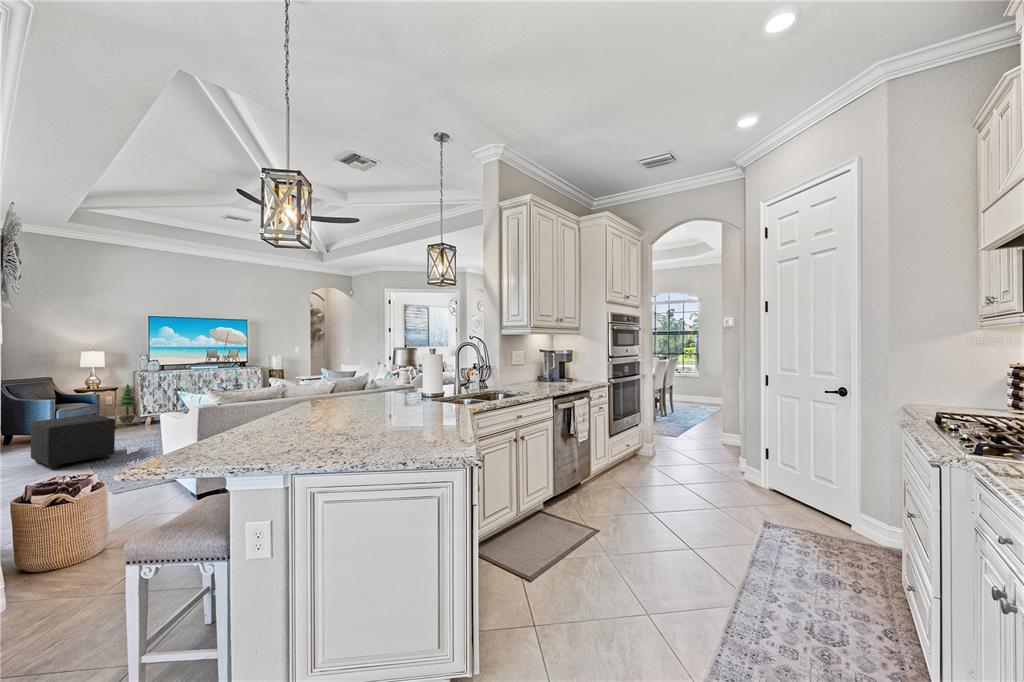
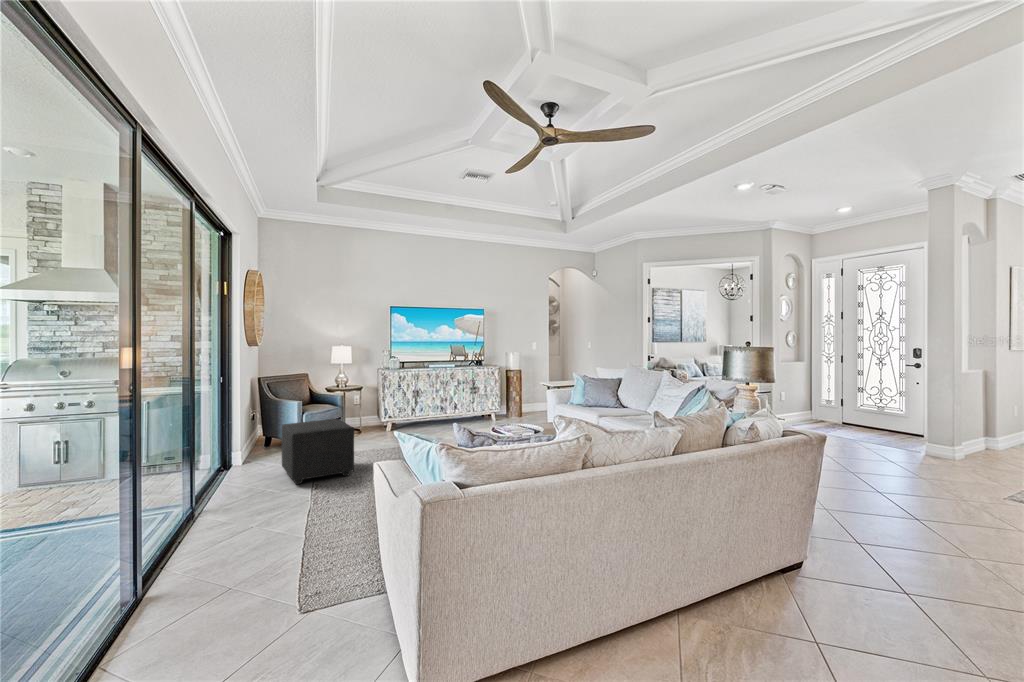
potted tree: present [118,384,137,425] -> none [362,383,379,431]

